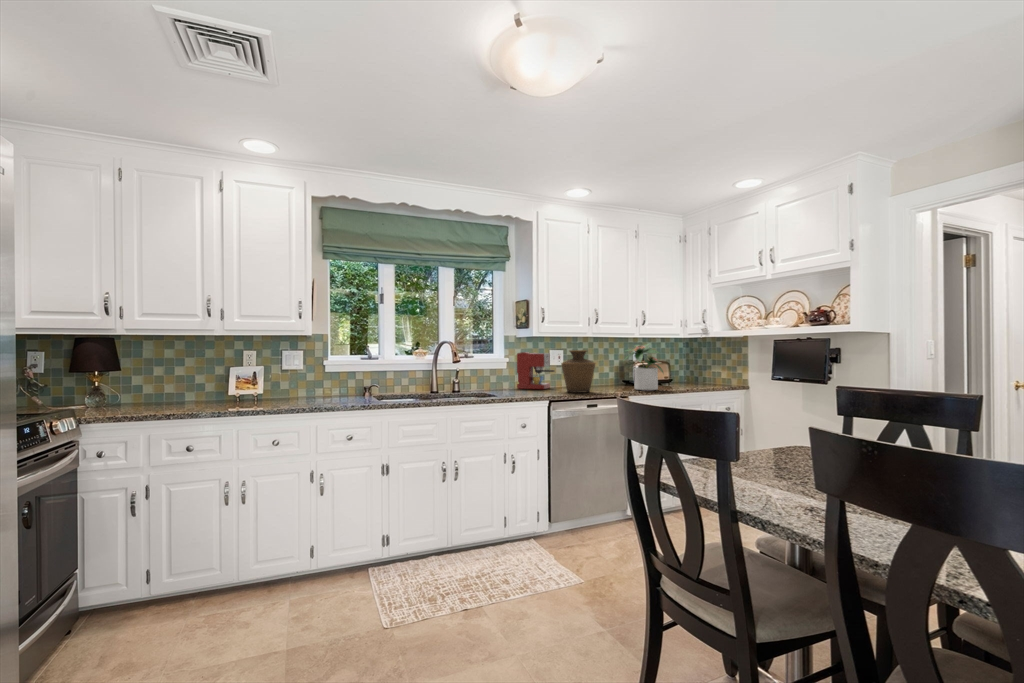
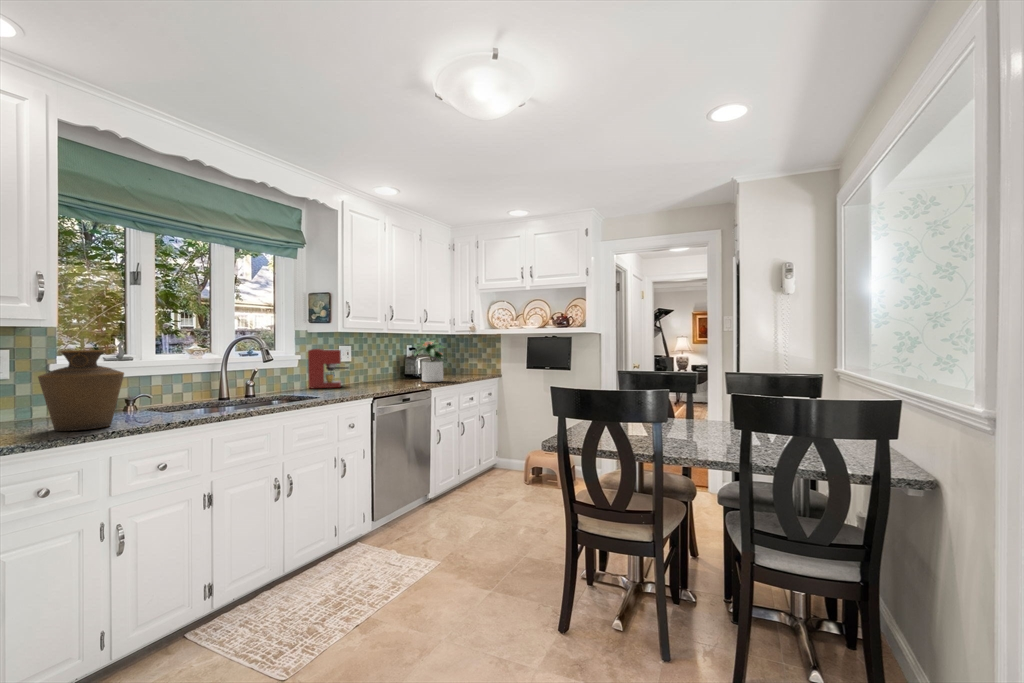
vase: present [561,350,595,392] -> present [38,350,124,431]

